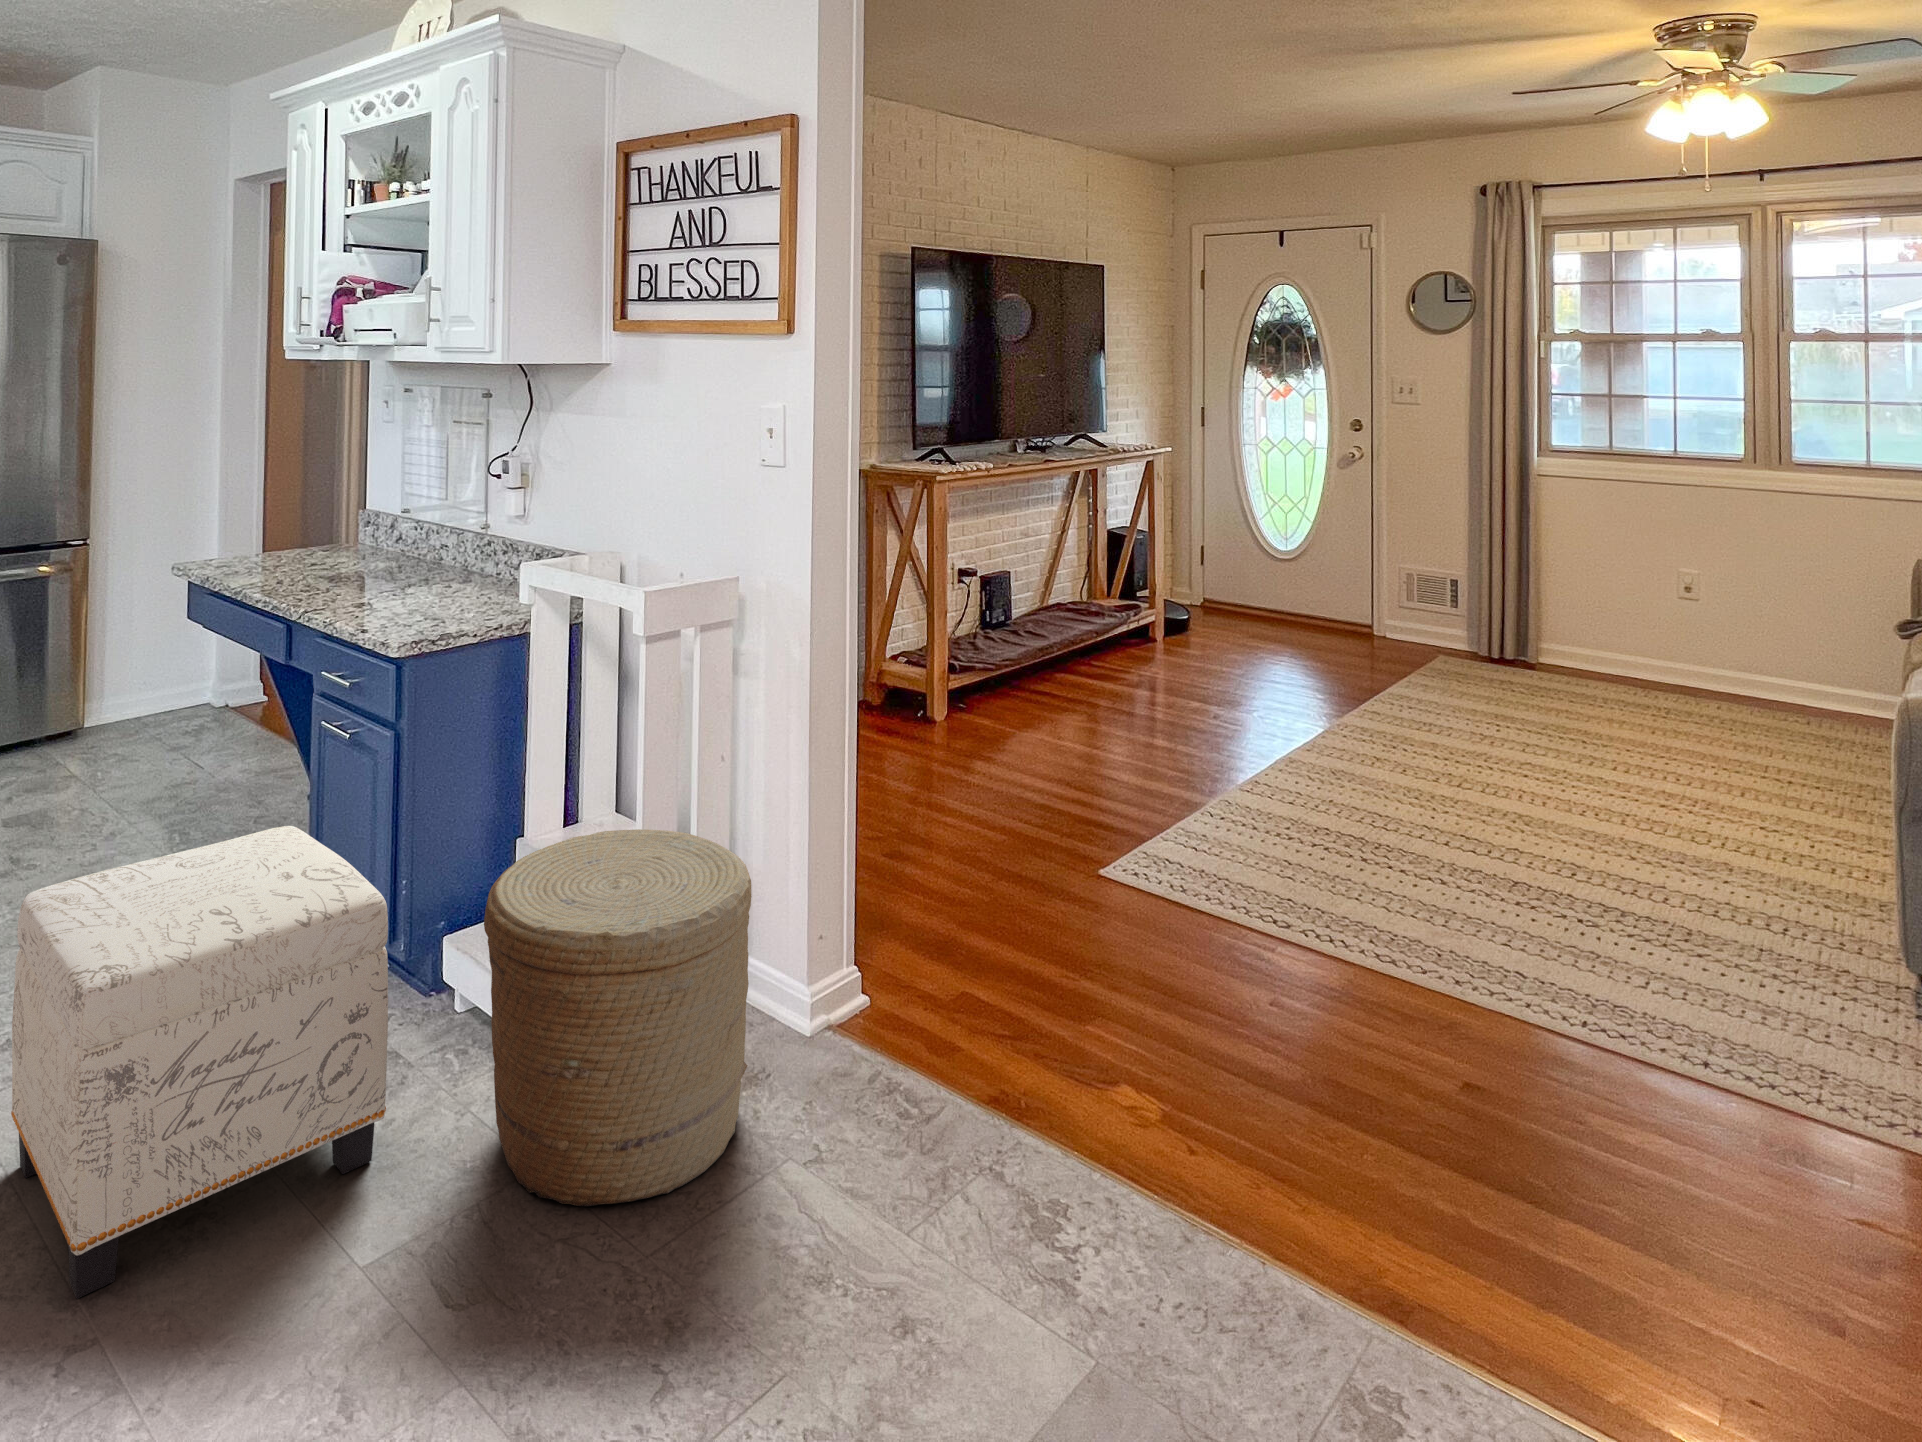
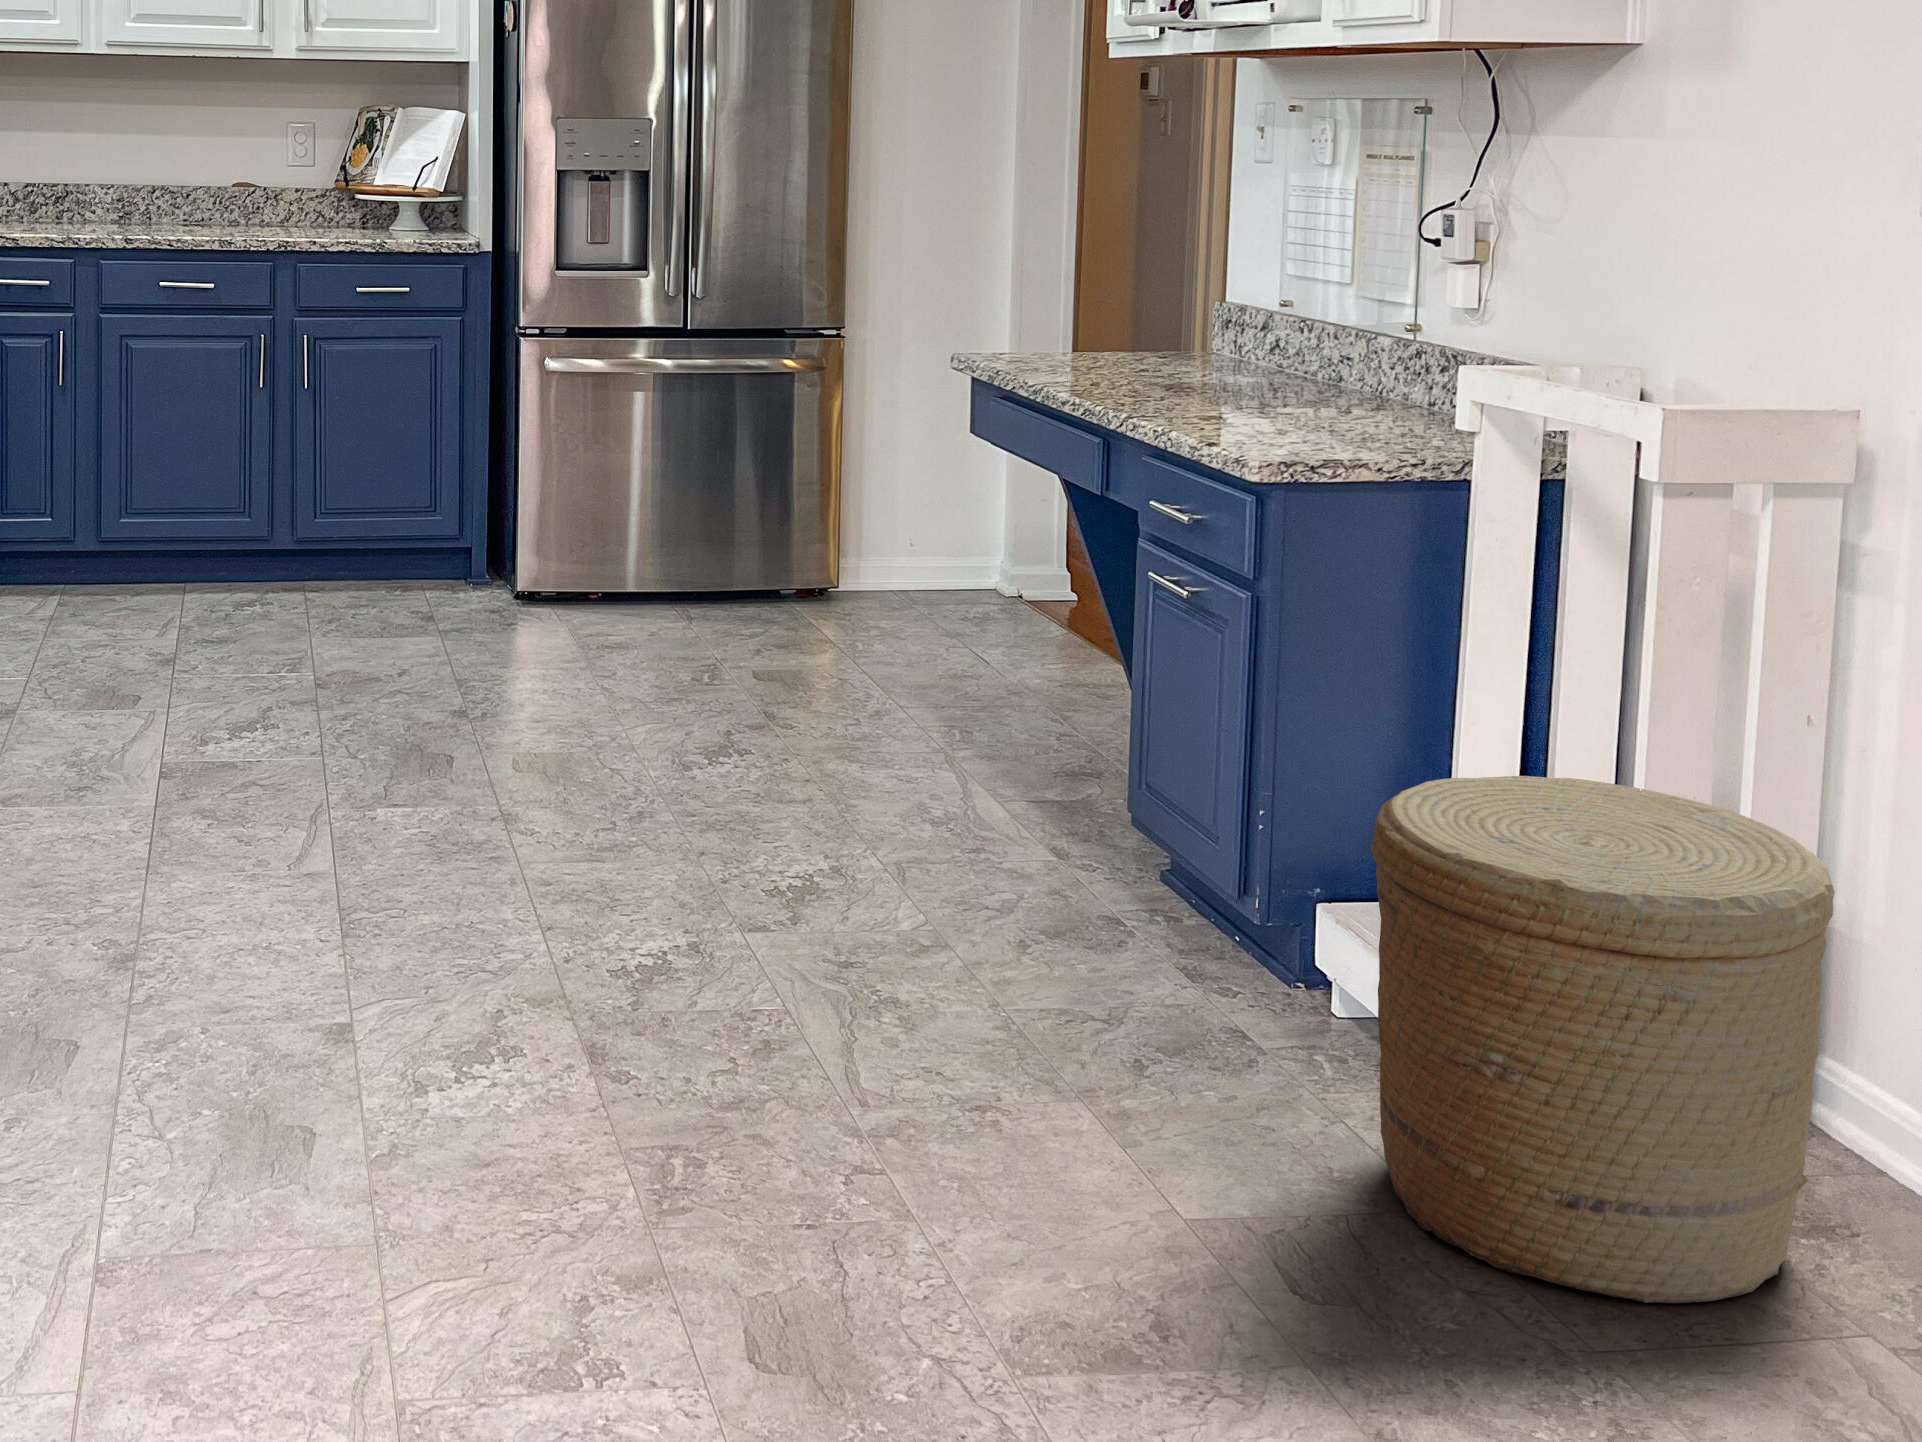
ottoman: present [11,826,388,1299] -> none [786,682,1233,1136]

